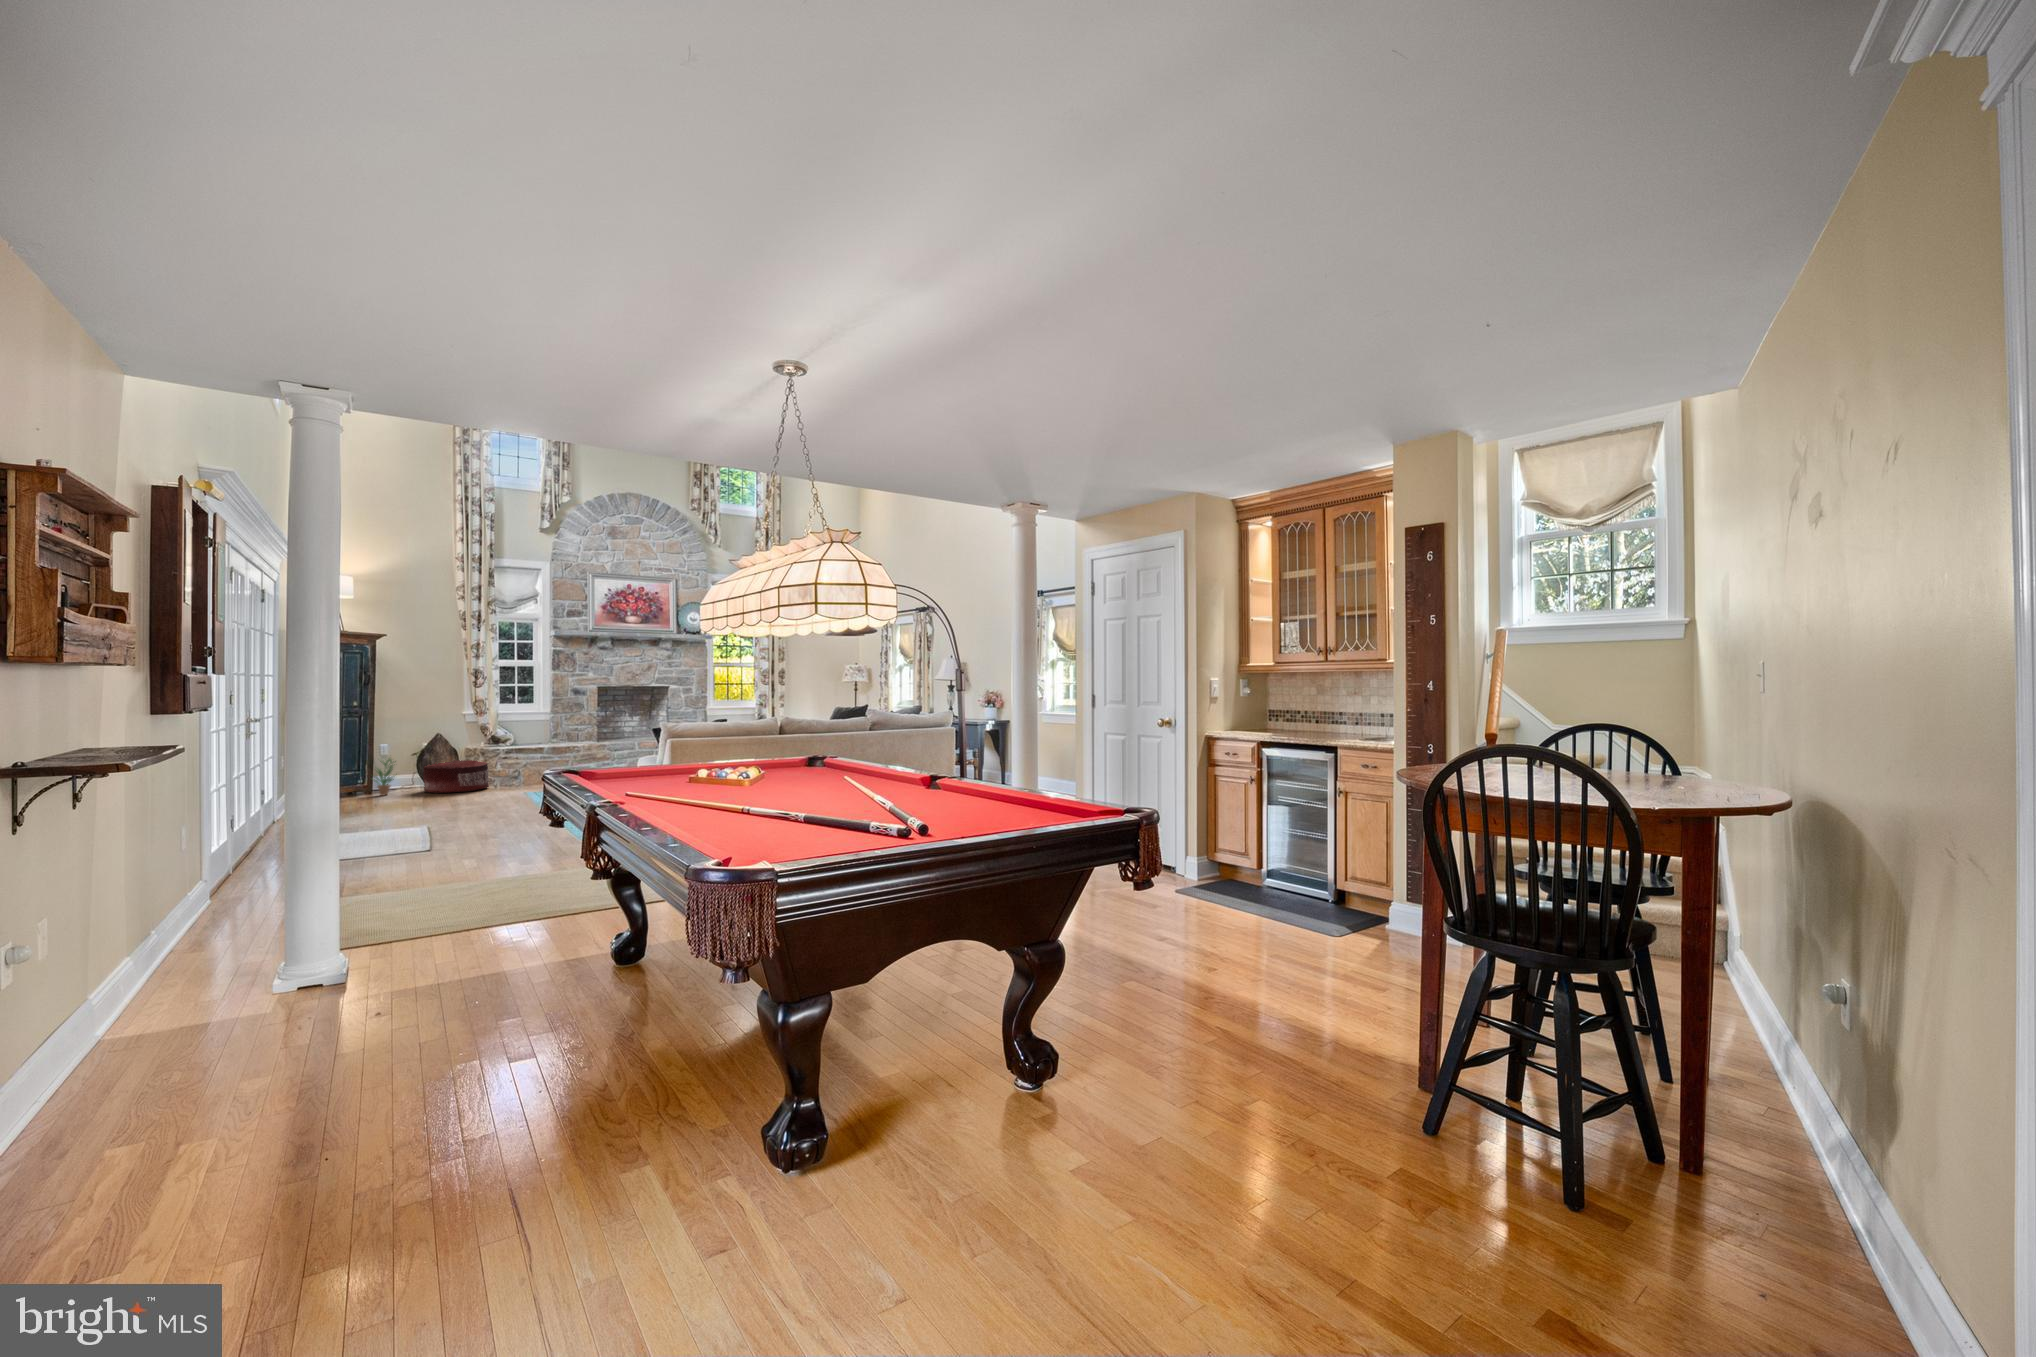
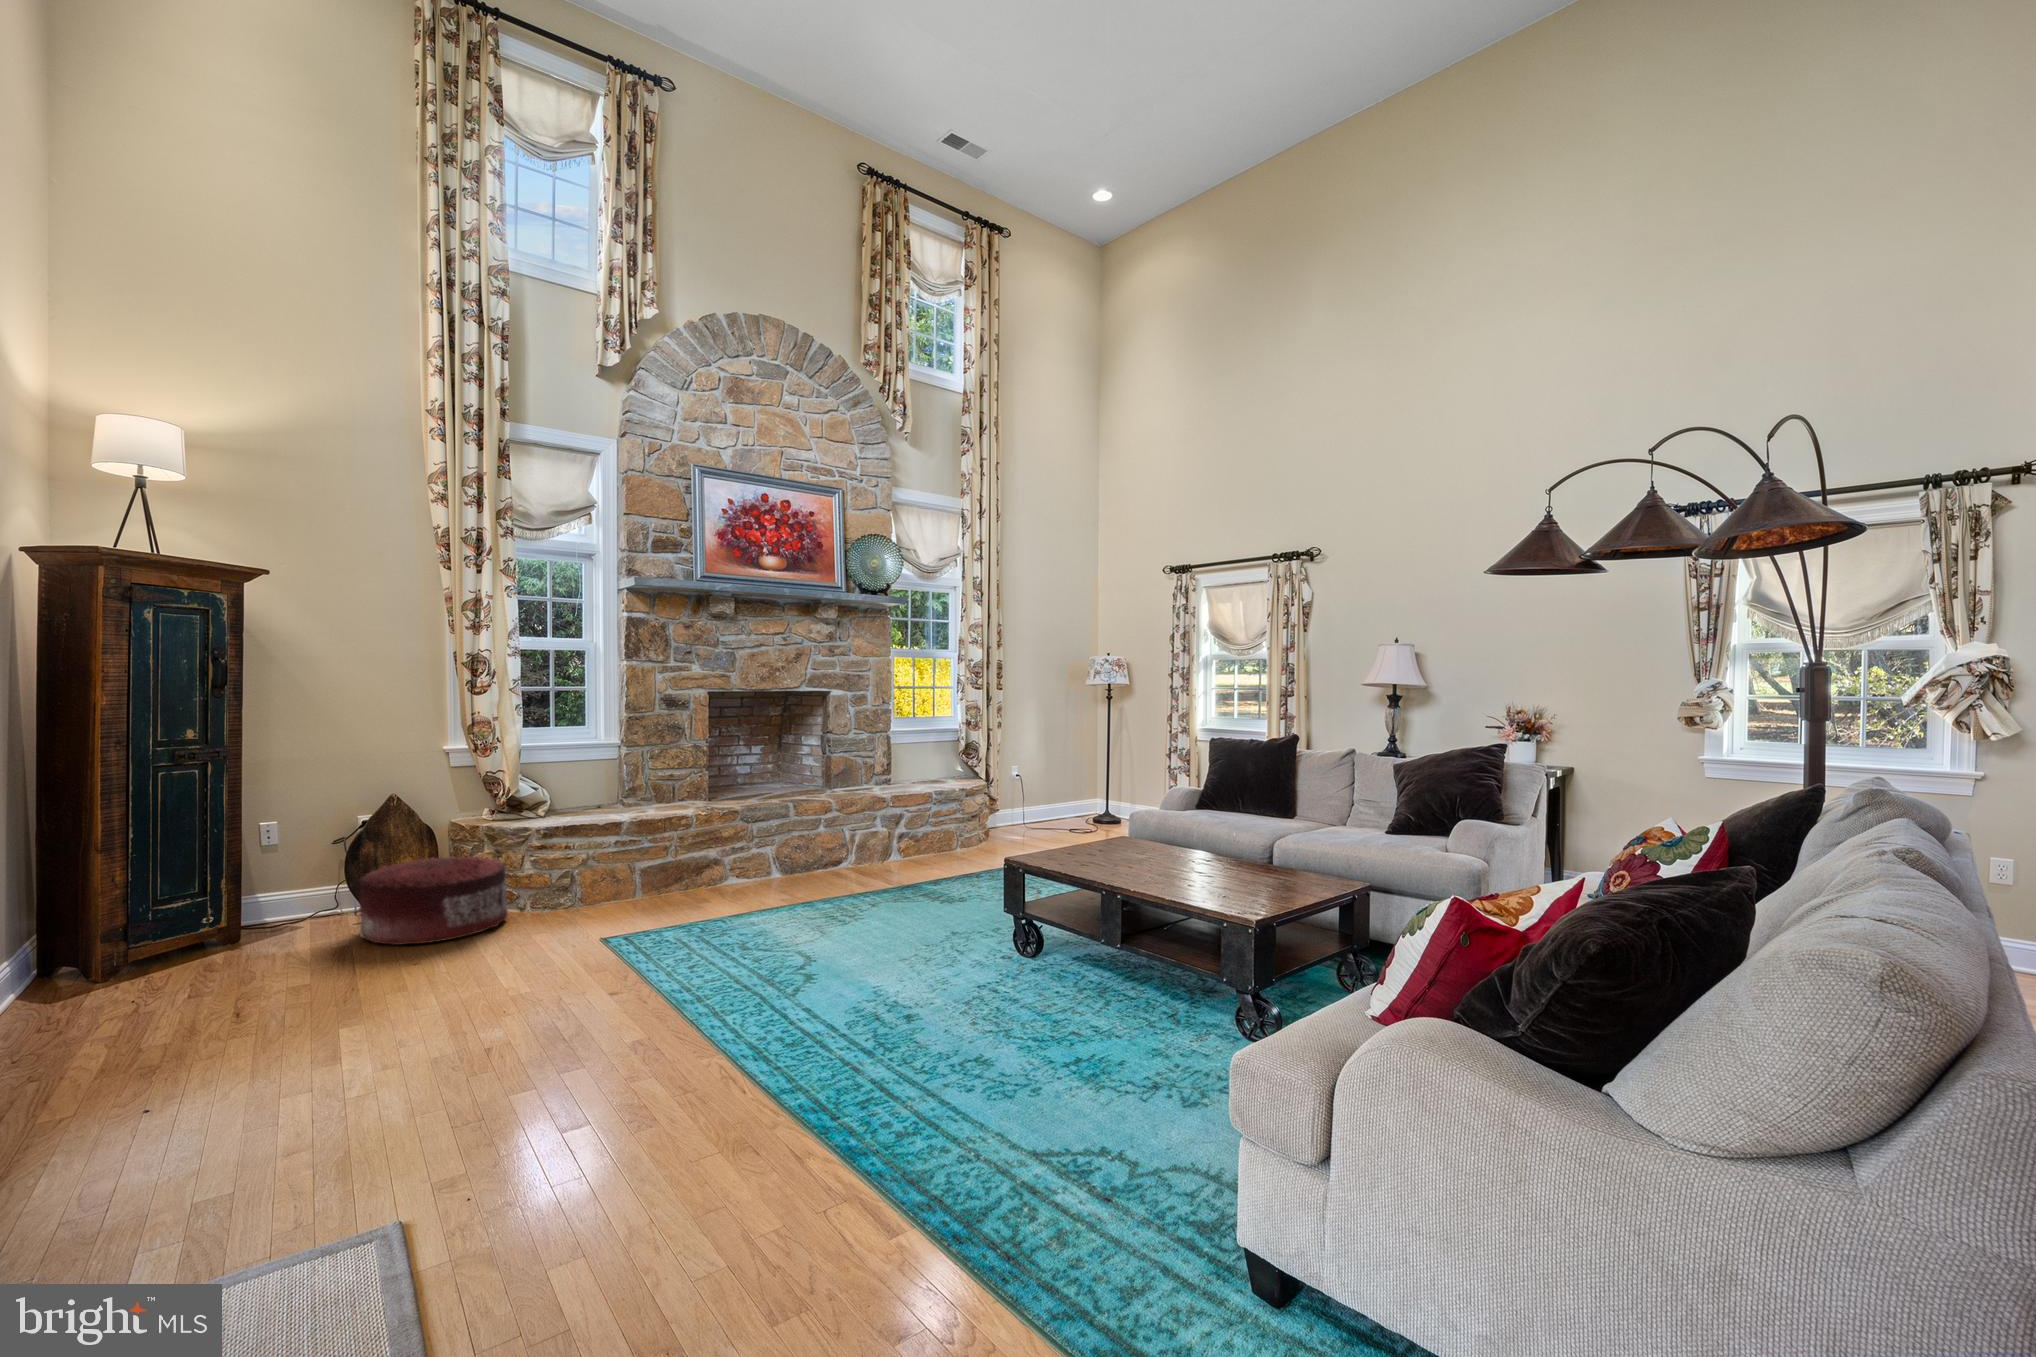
potted plant: present [375,758,396,796] -> none [226,858,299,958]

